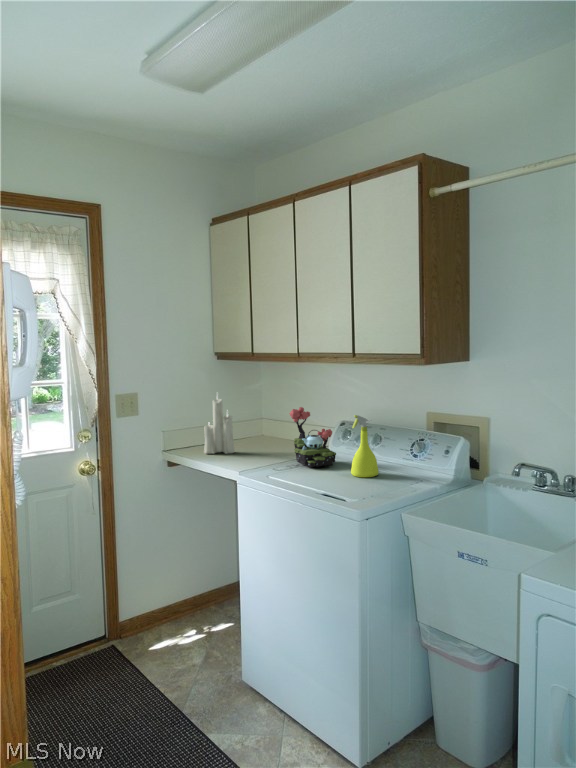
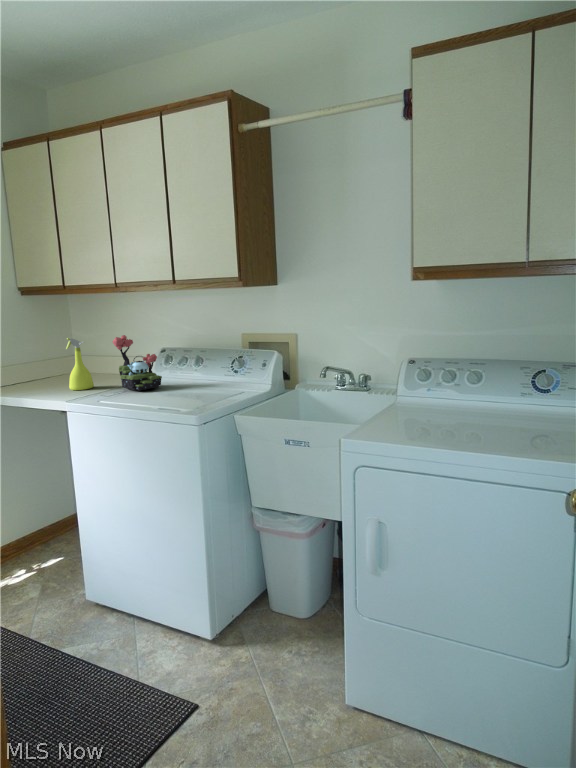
candle: present [204,398,235,454] -> none [18,323,53,391]
spray bottle: present [351,415,379,477] -> present [66,338,94,390]

